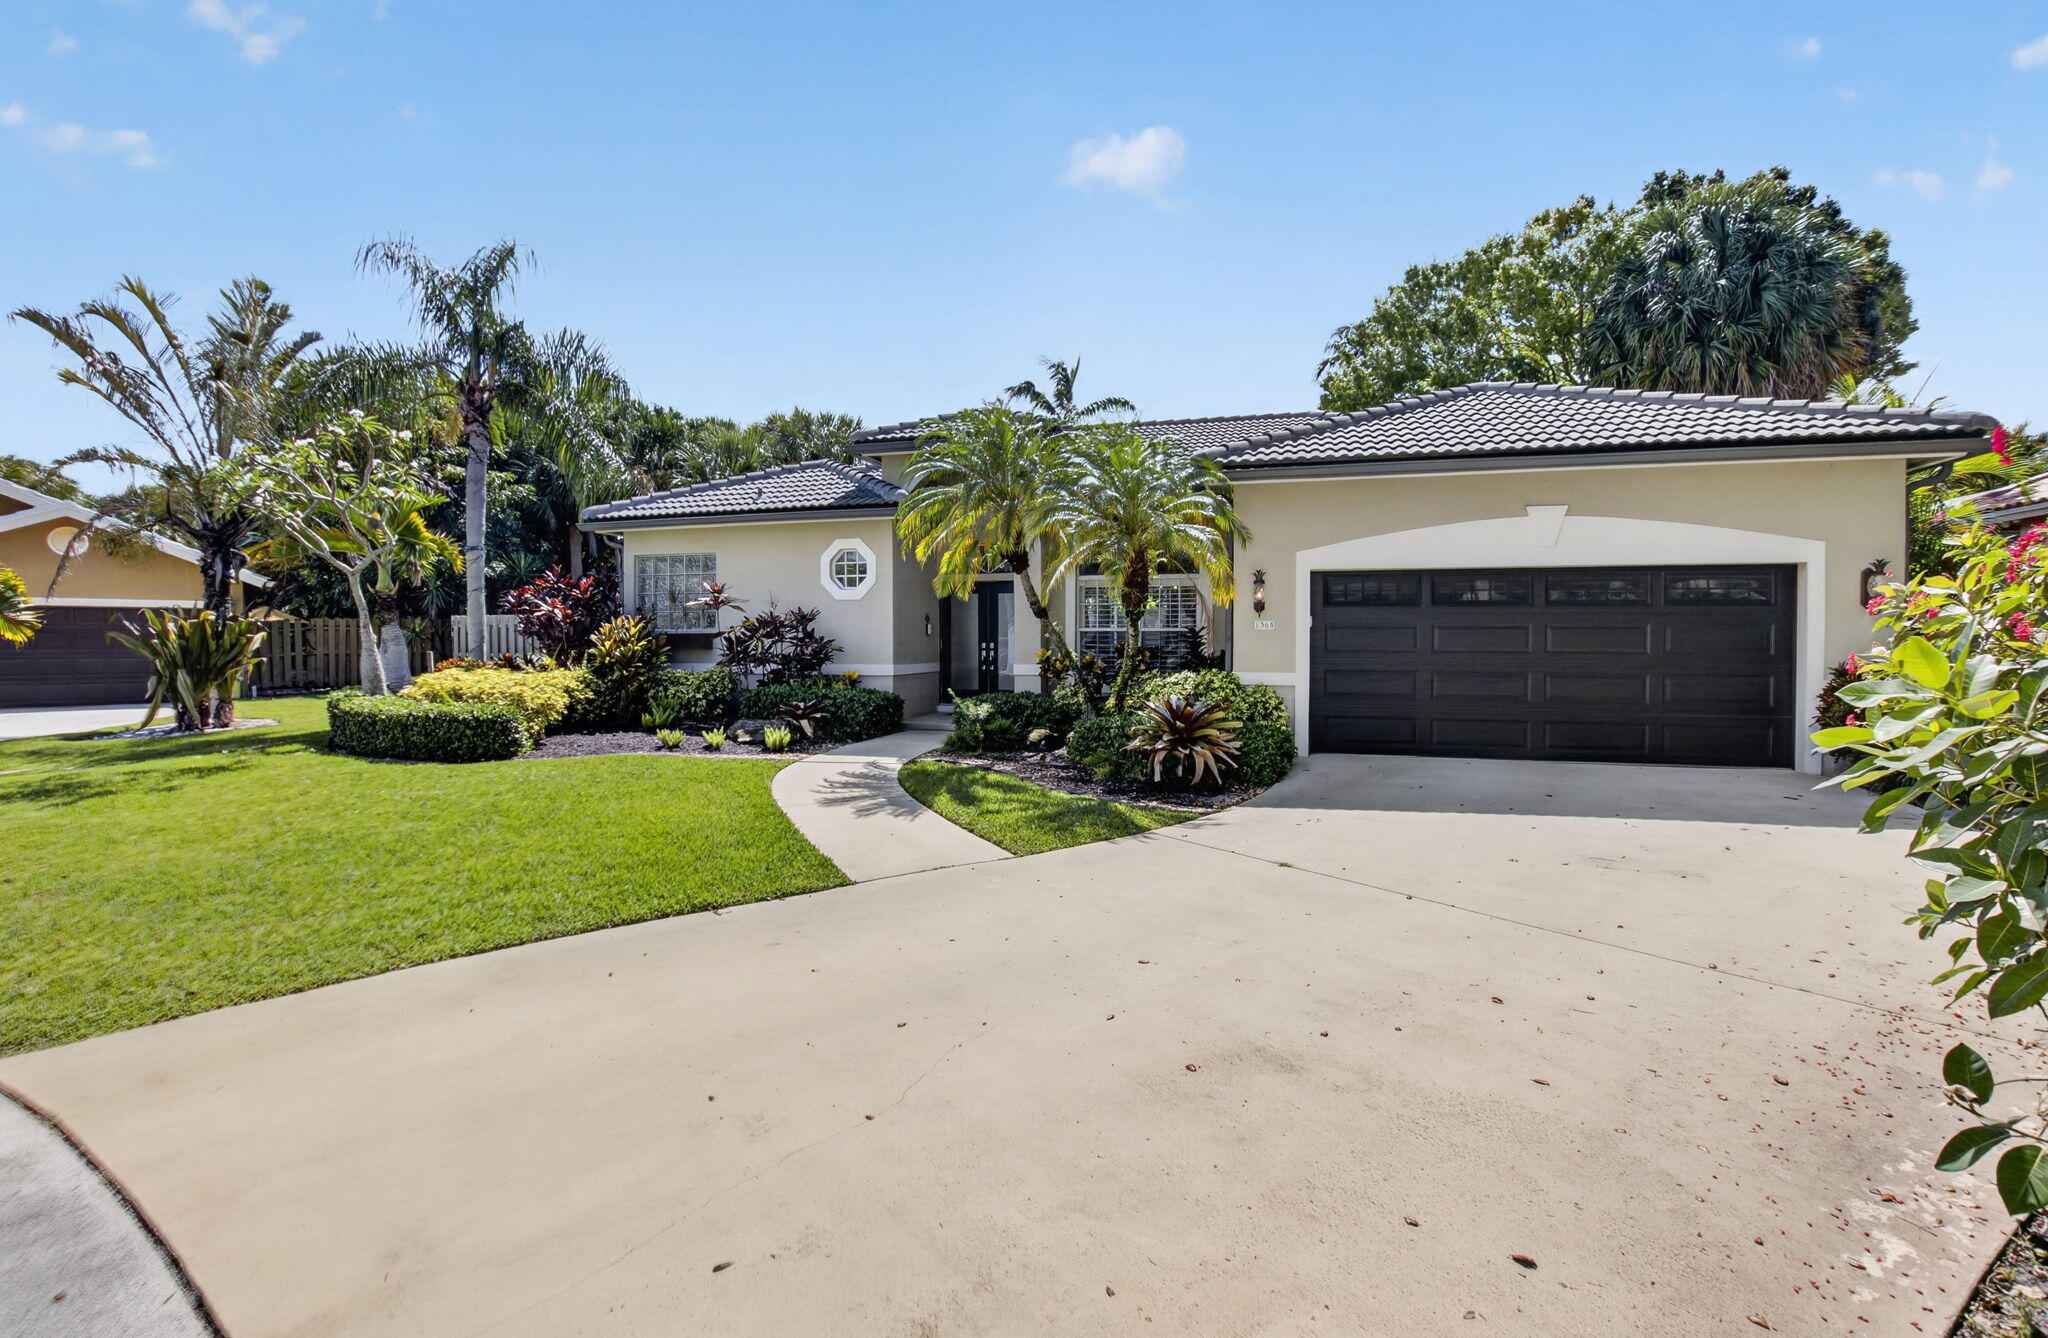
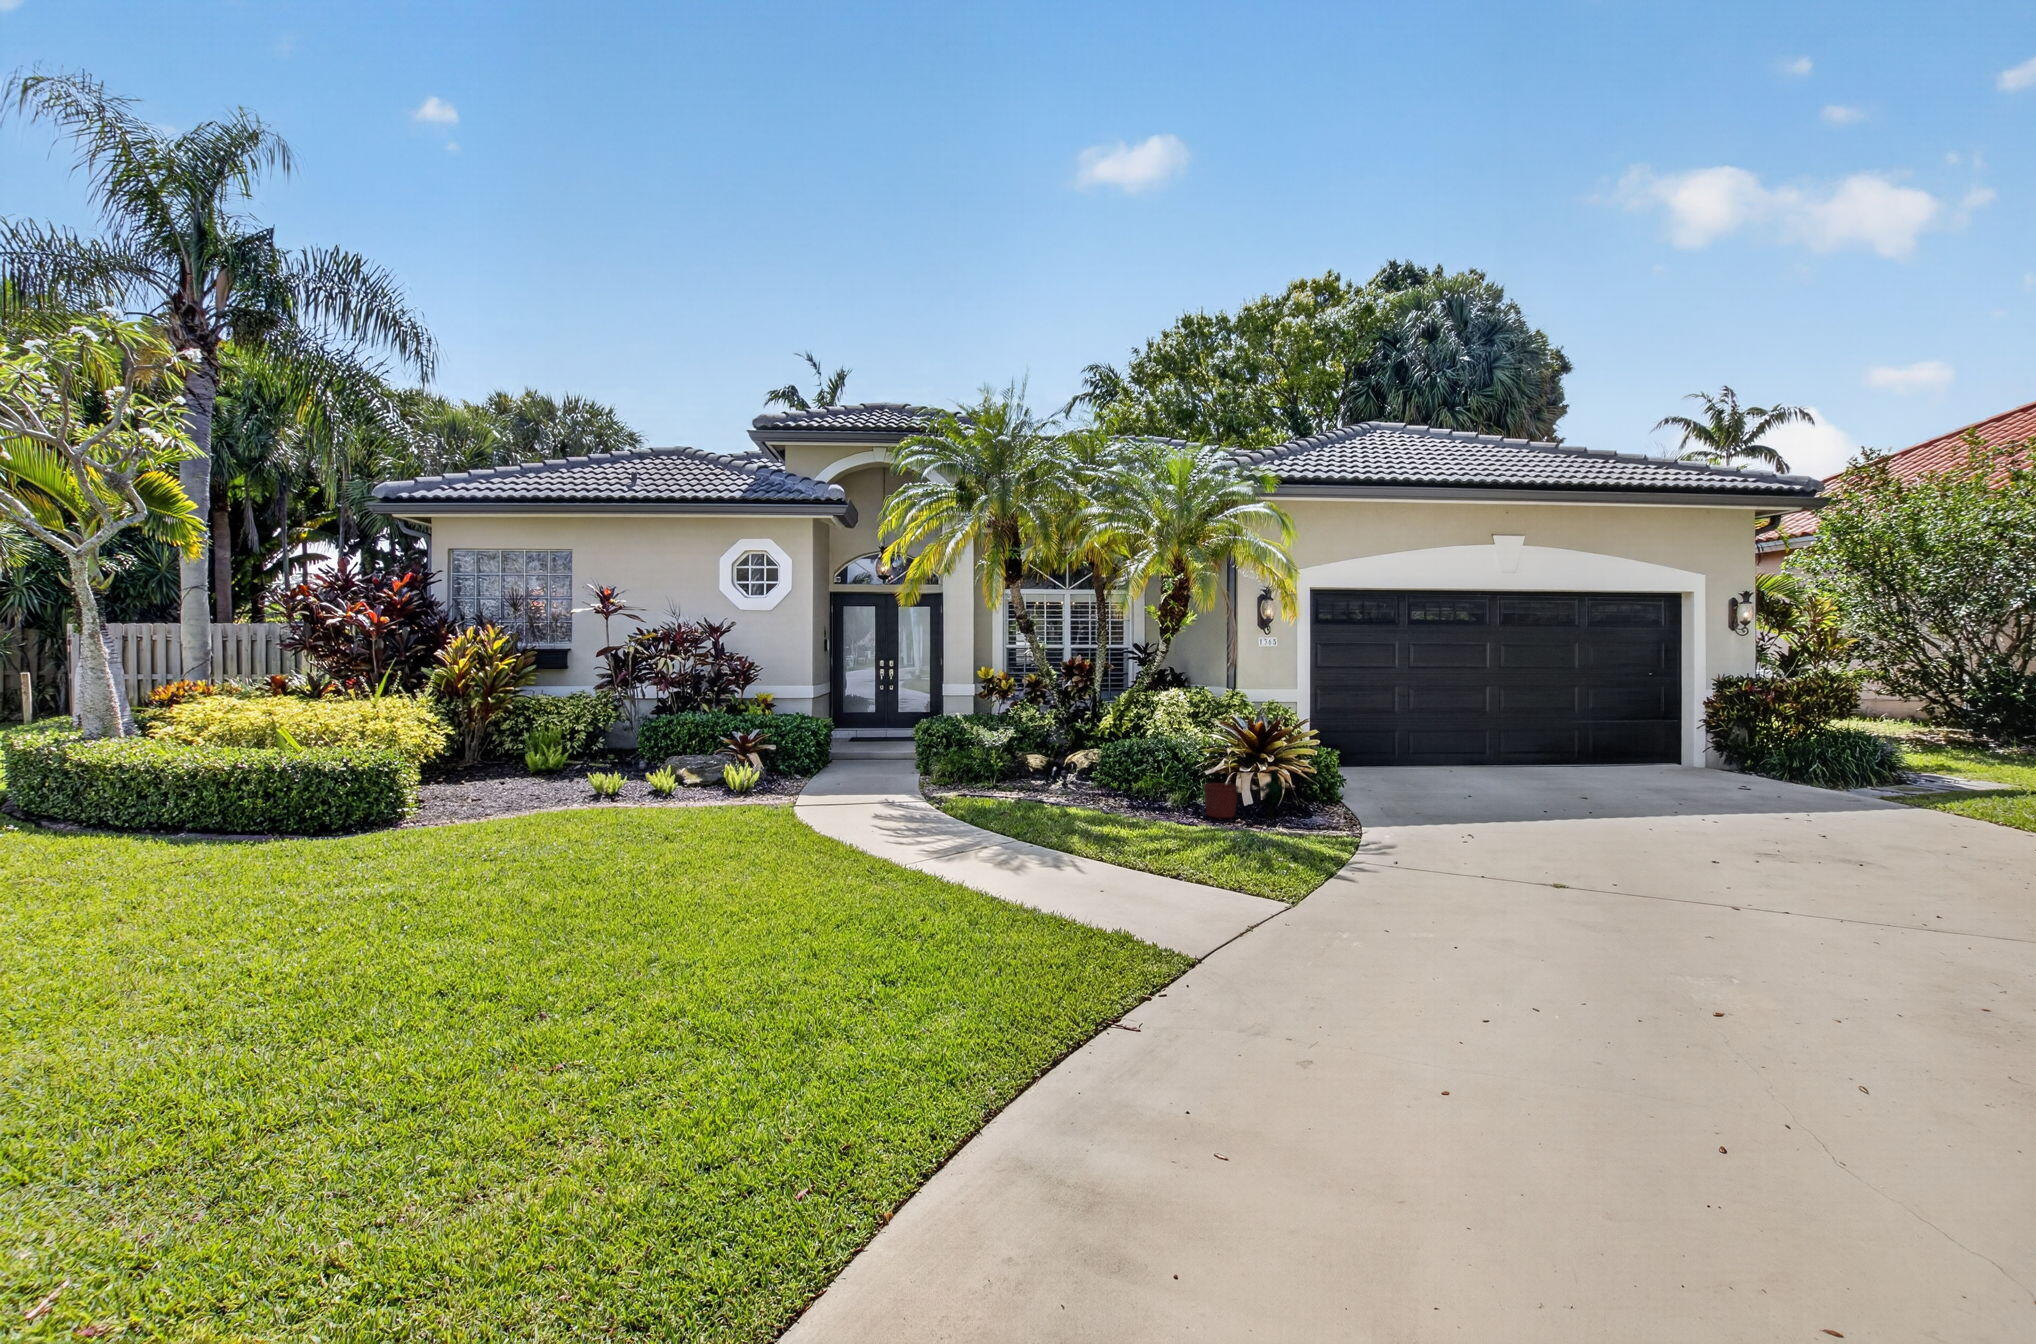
bucket: none [1111,756,1145,789] -> present [1204,783,1240,818]

